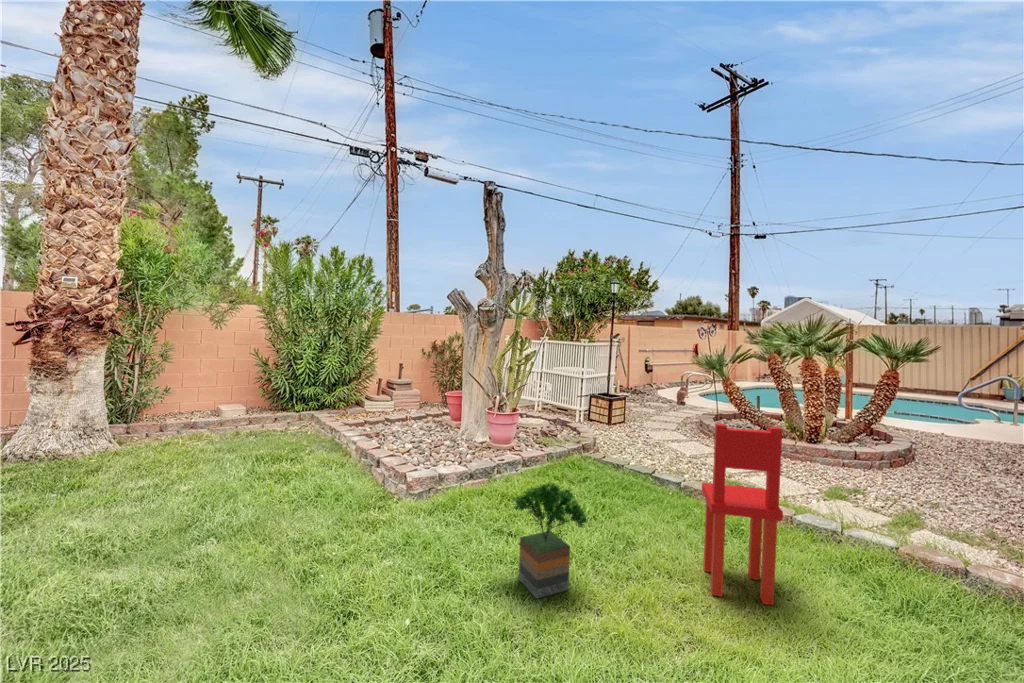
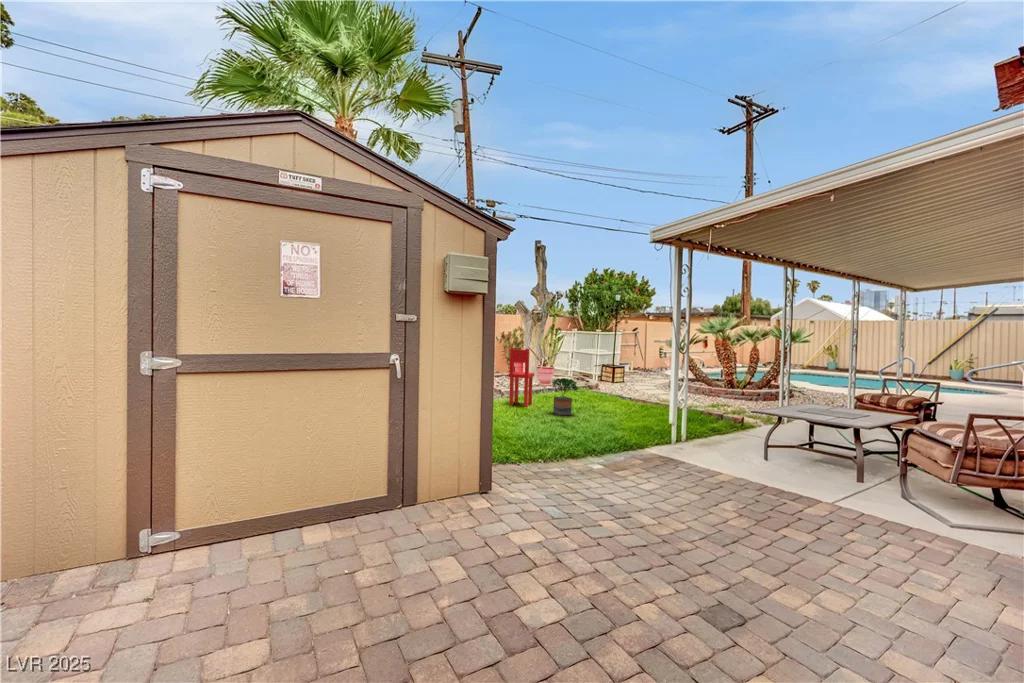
chair: present [702,423,783,605] -> present [508,348,534,407]

